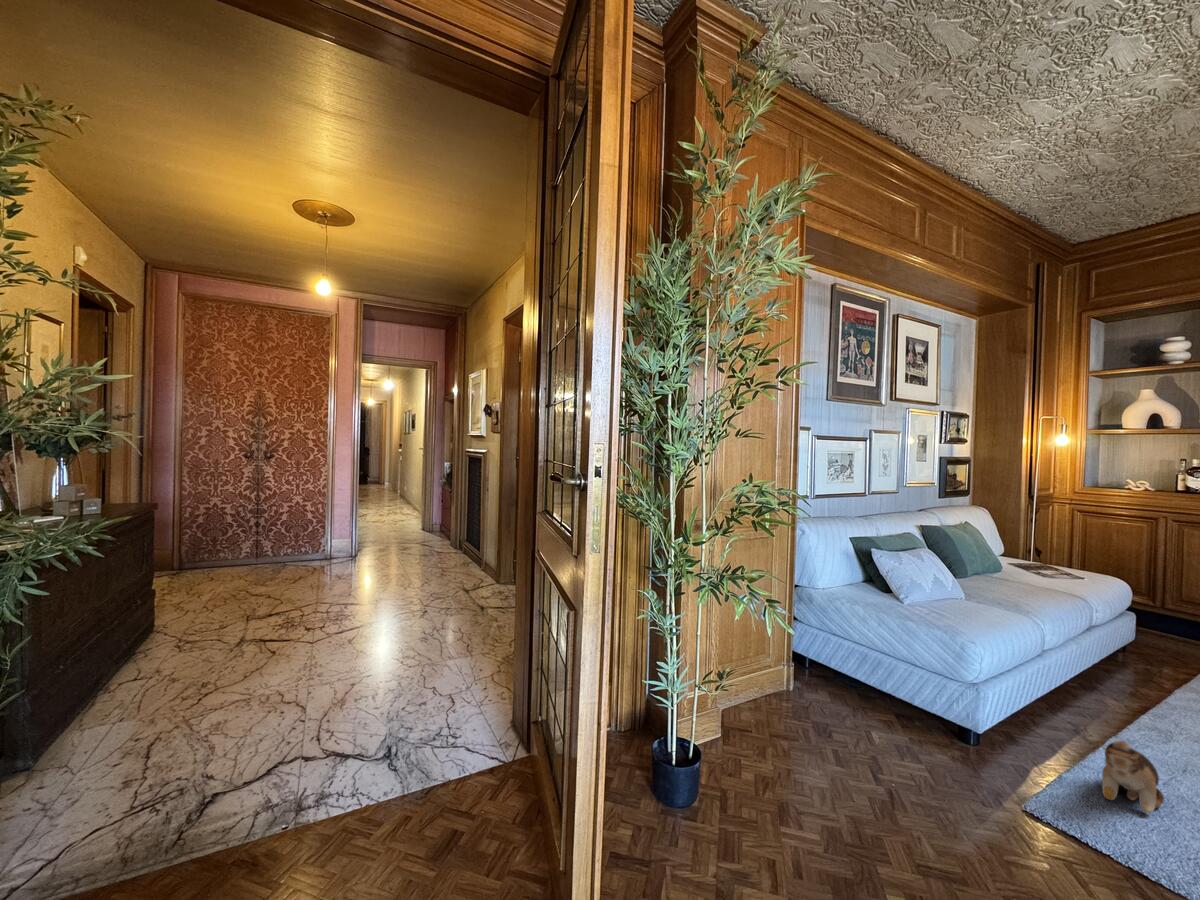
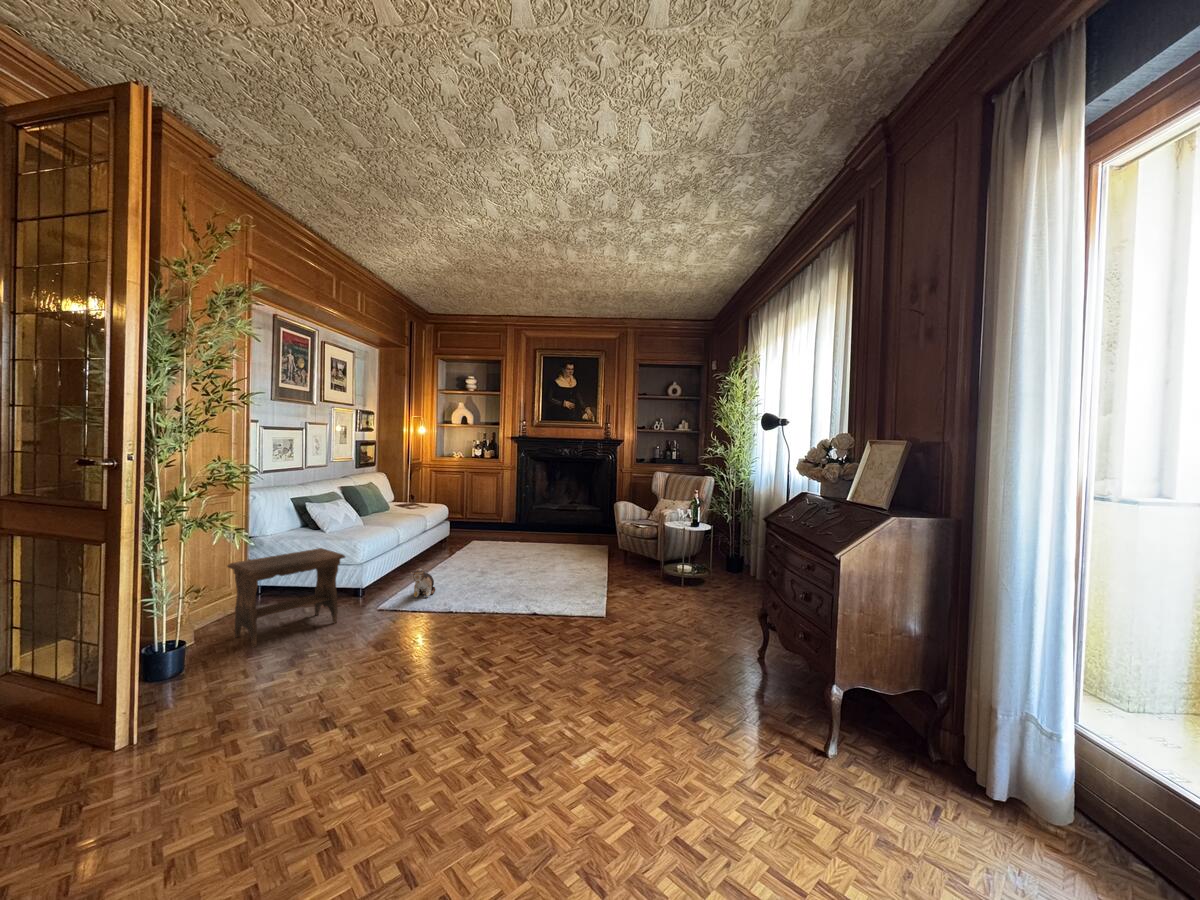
footstool: none [762,635,952,799] -> present [228,548,345,647]

